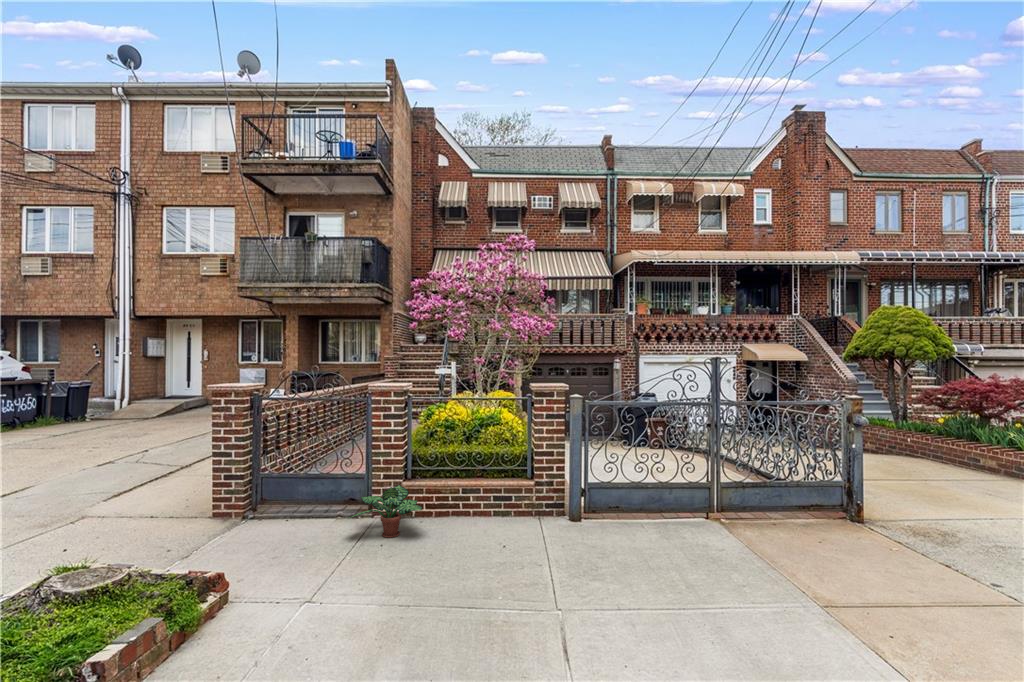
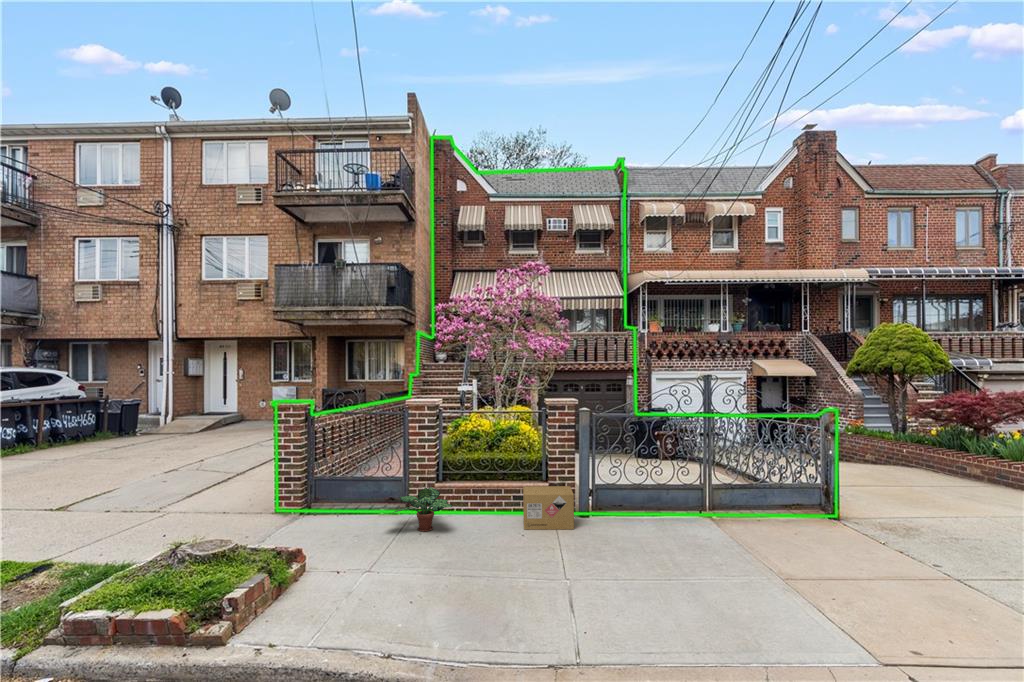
cardboard box: none [505,484,563,535] -> present [523,486,574,530]

